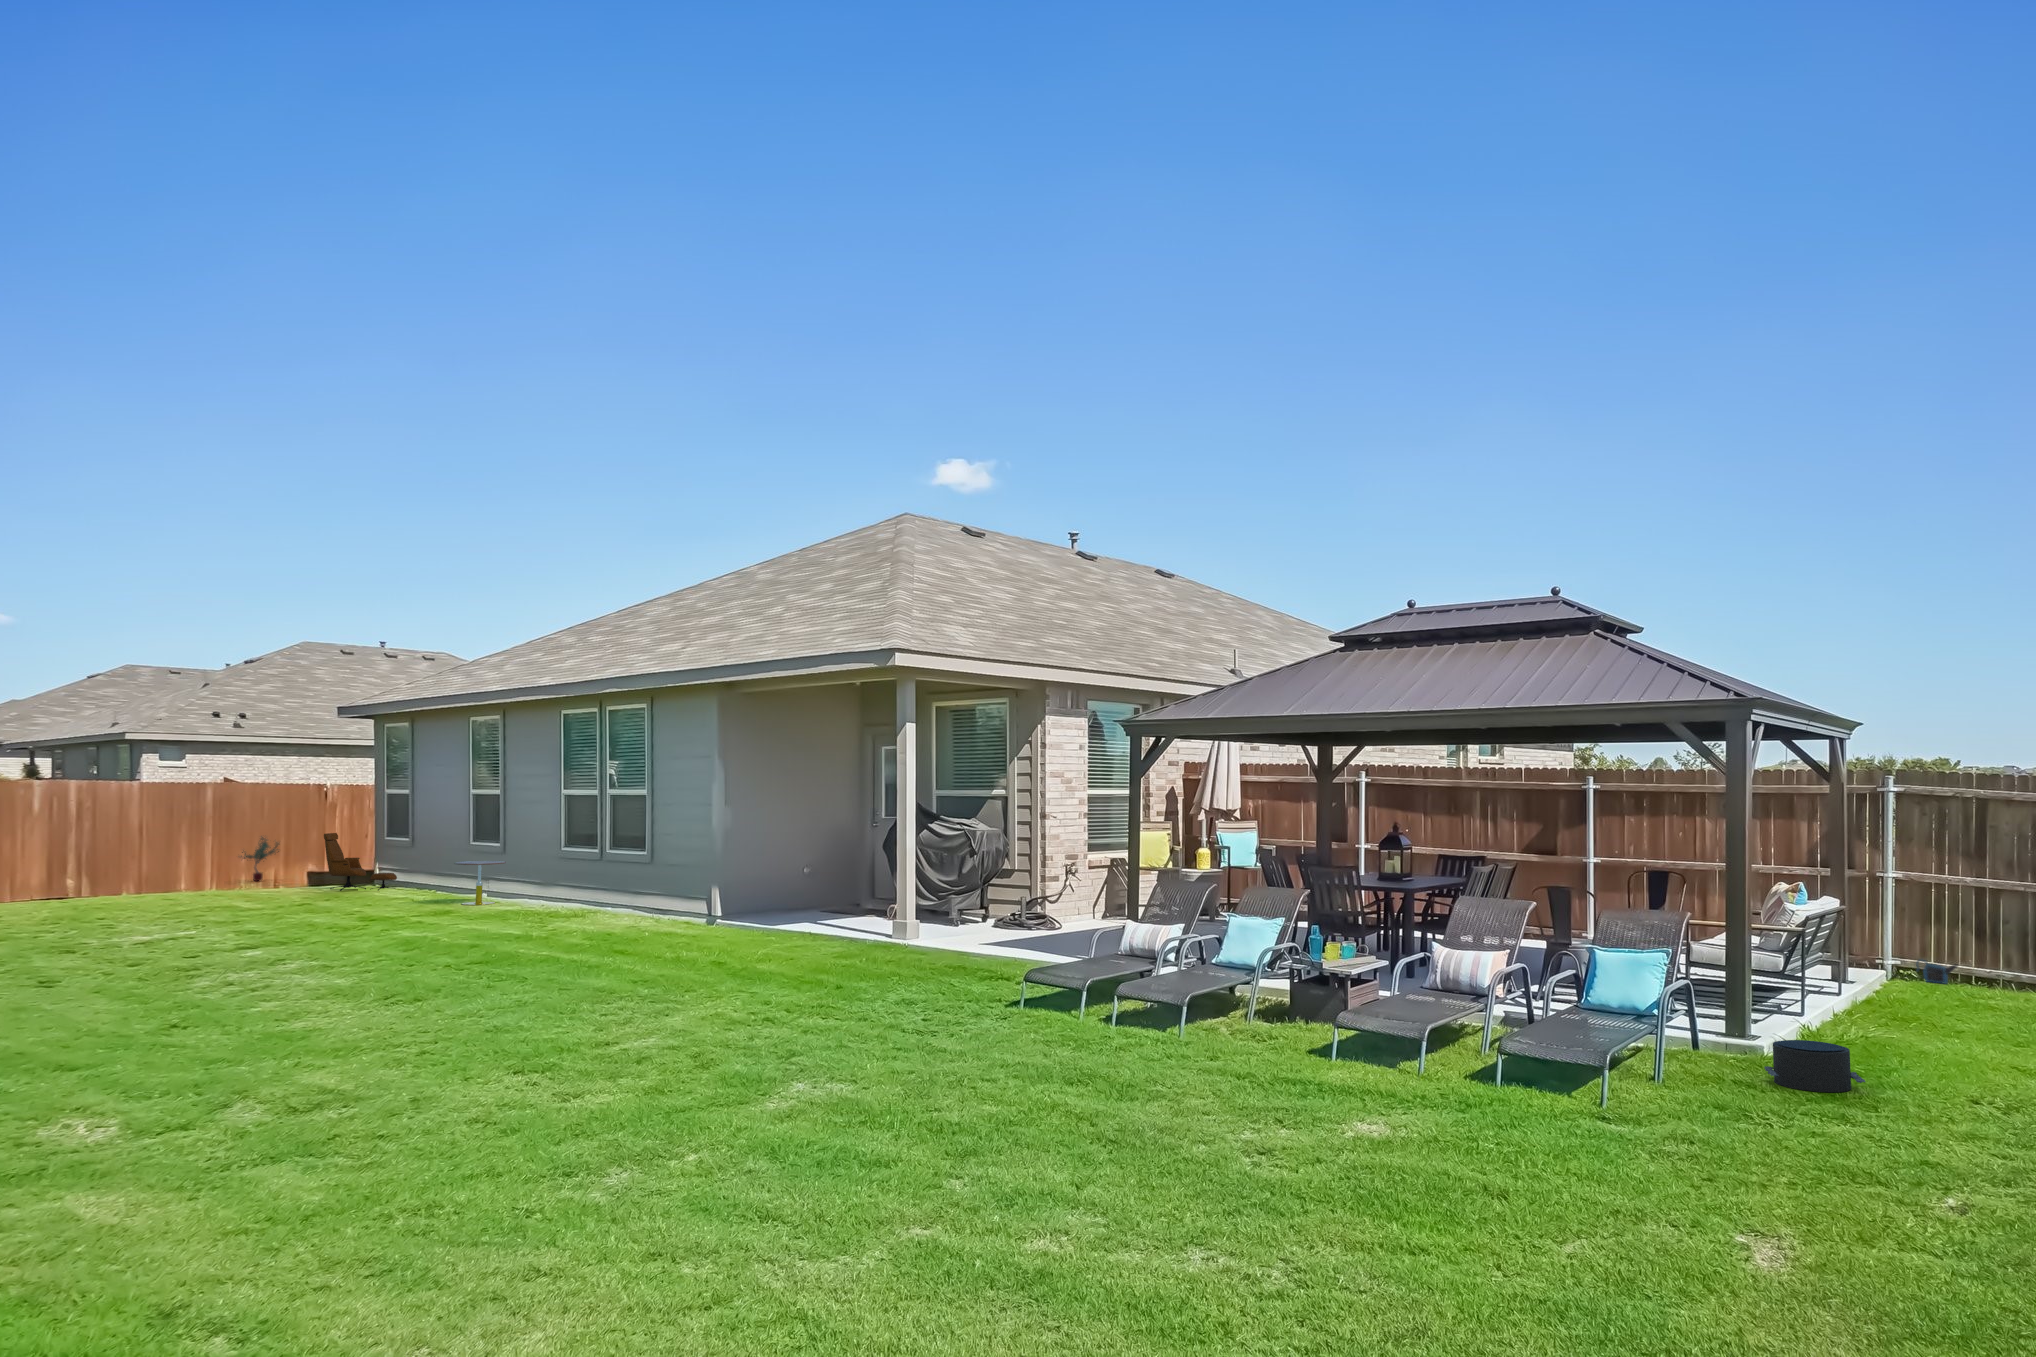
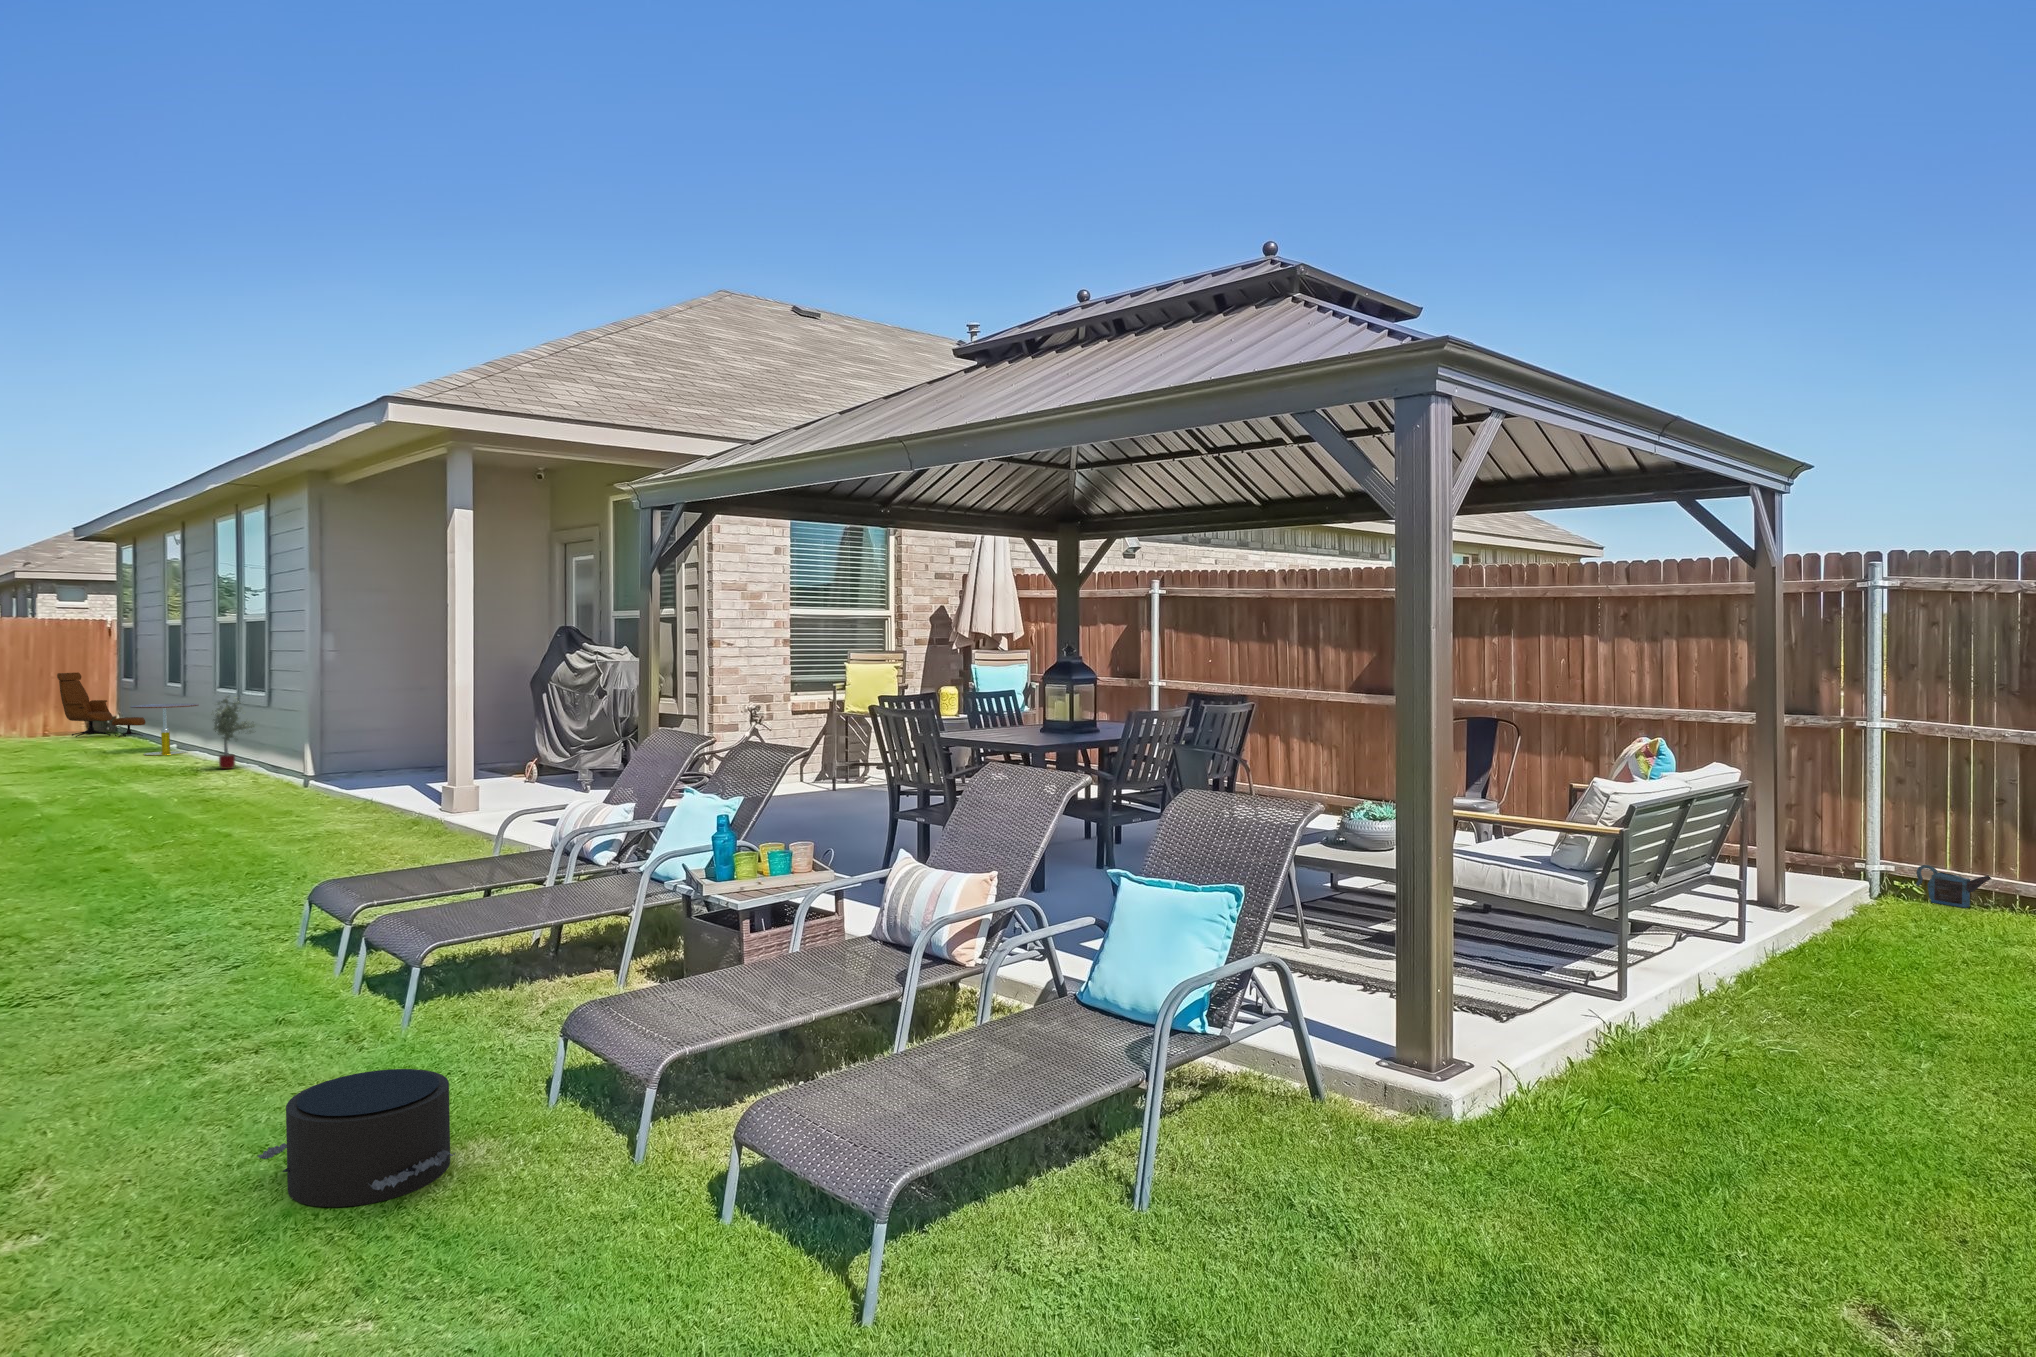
potted tree: present [241,836,279,881] -> present [213,696,254,769]
pouf: present [1765,1040,1865,1092] -> present [258,1069,455,1207]

